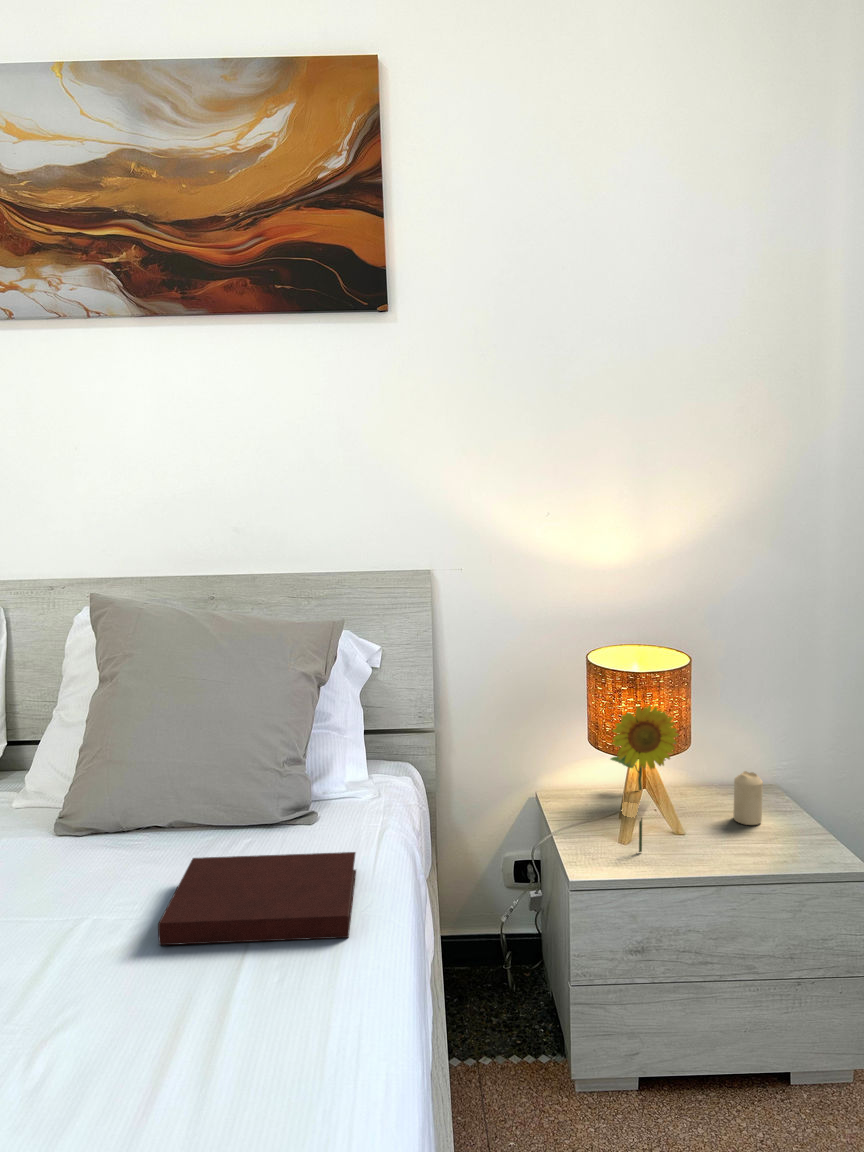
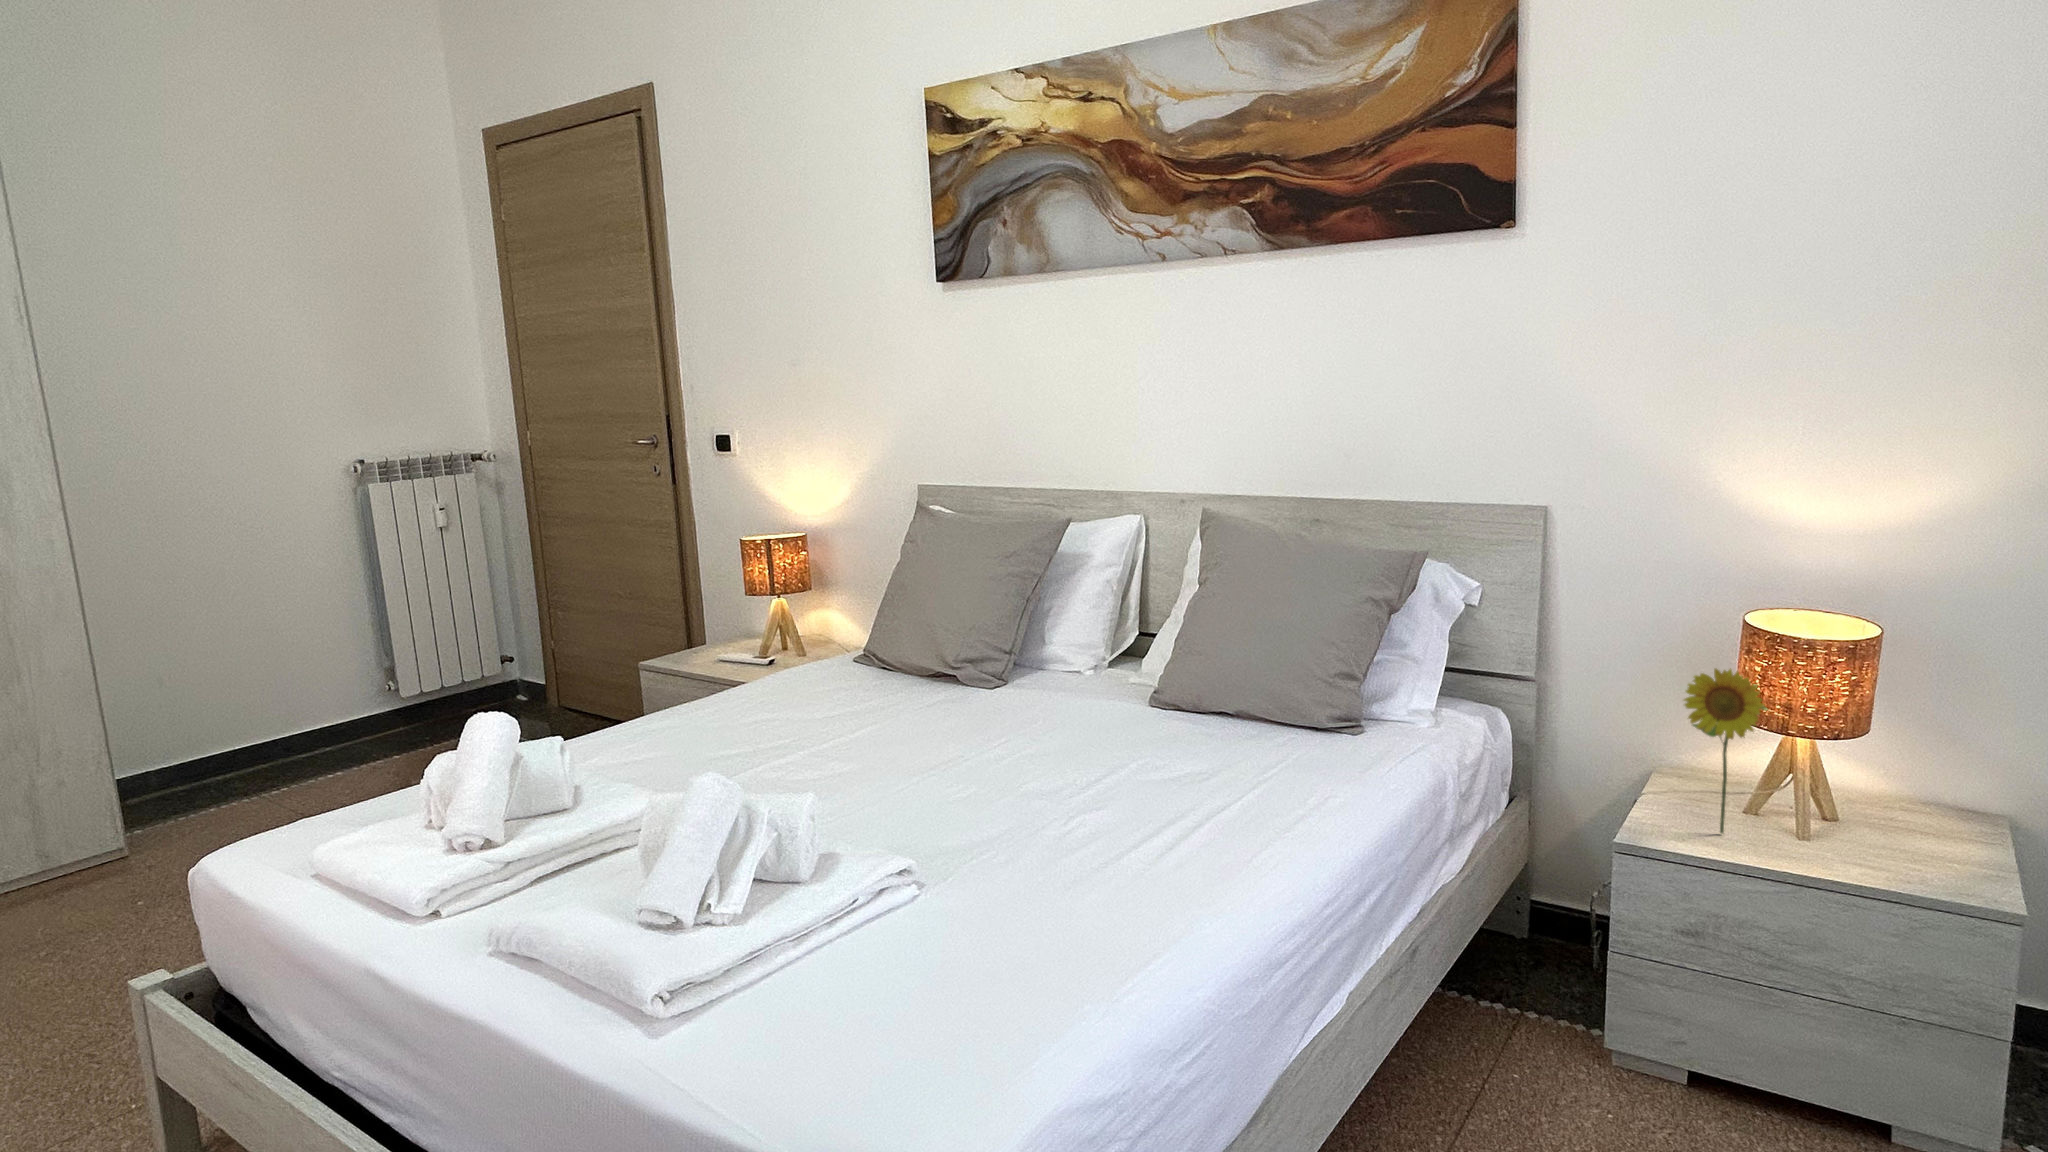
candle: present [733,771,763,825] -> none [1890,778,1934,844]
notebook: present [158,852,356,945] -> none [1190,729,1368,798]

